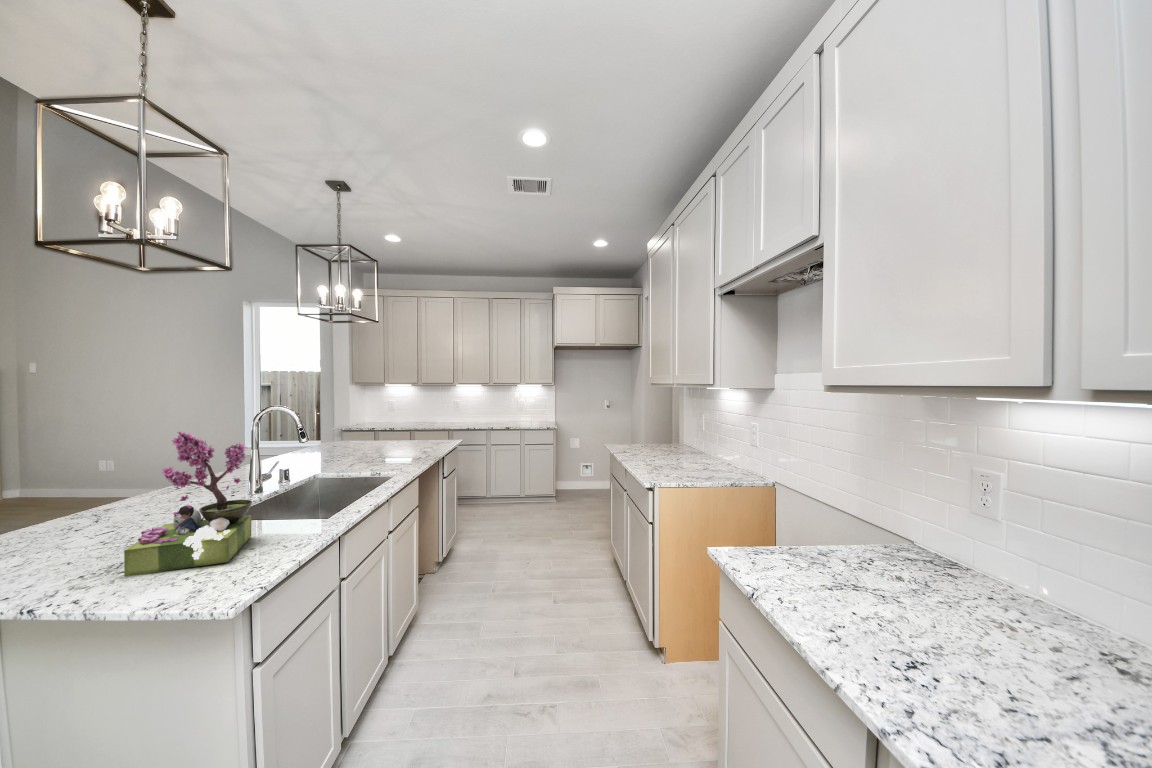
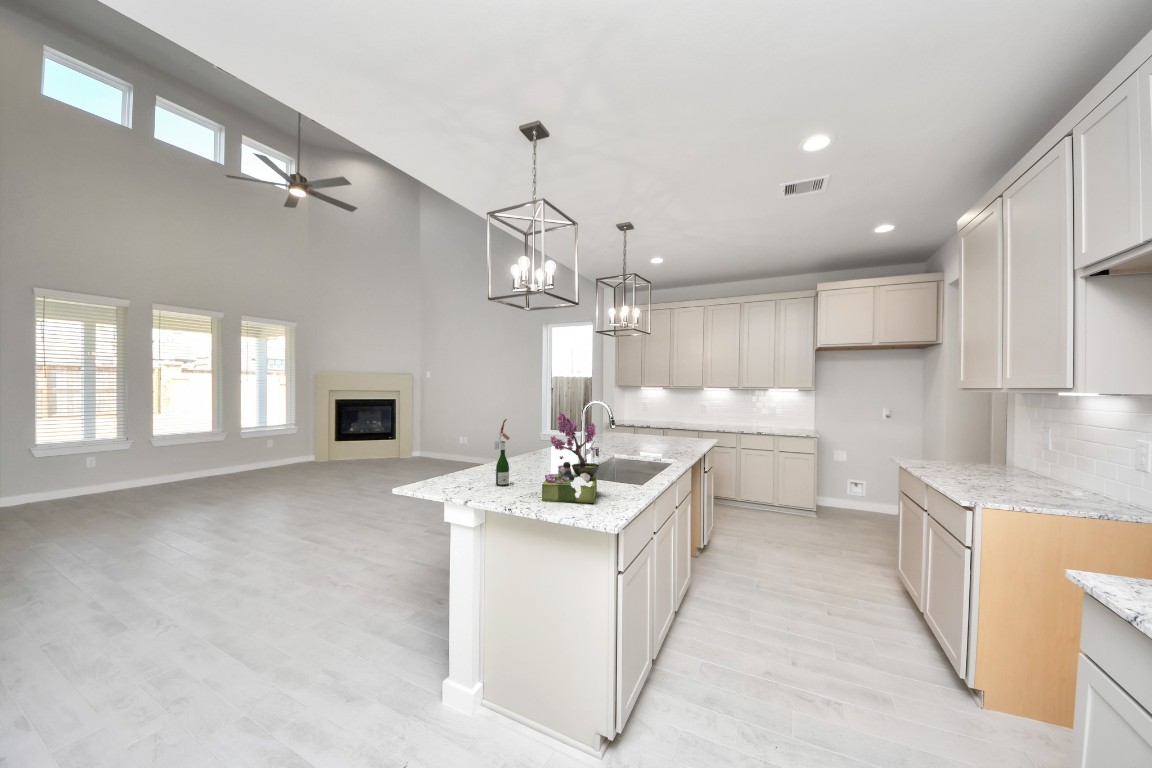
wine bottle: none [42,447,94,558] -> present [495,419,514,486]

